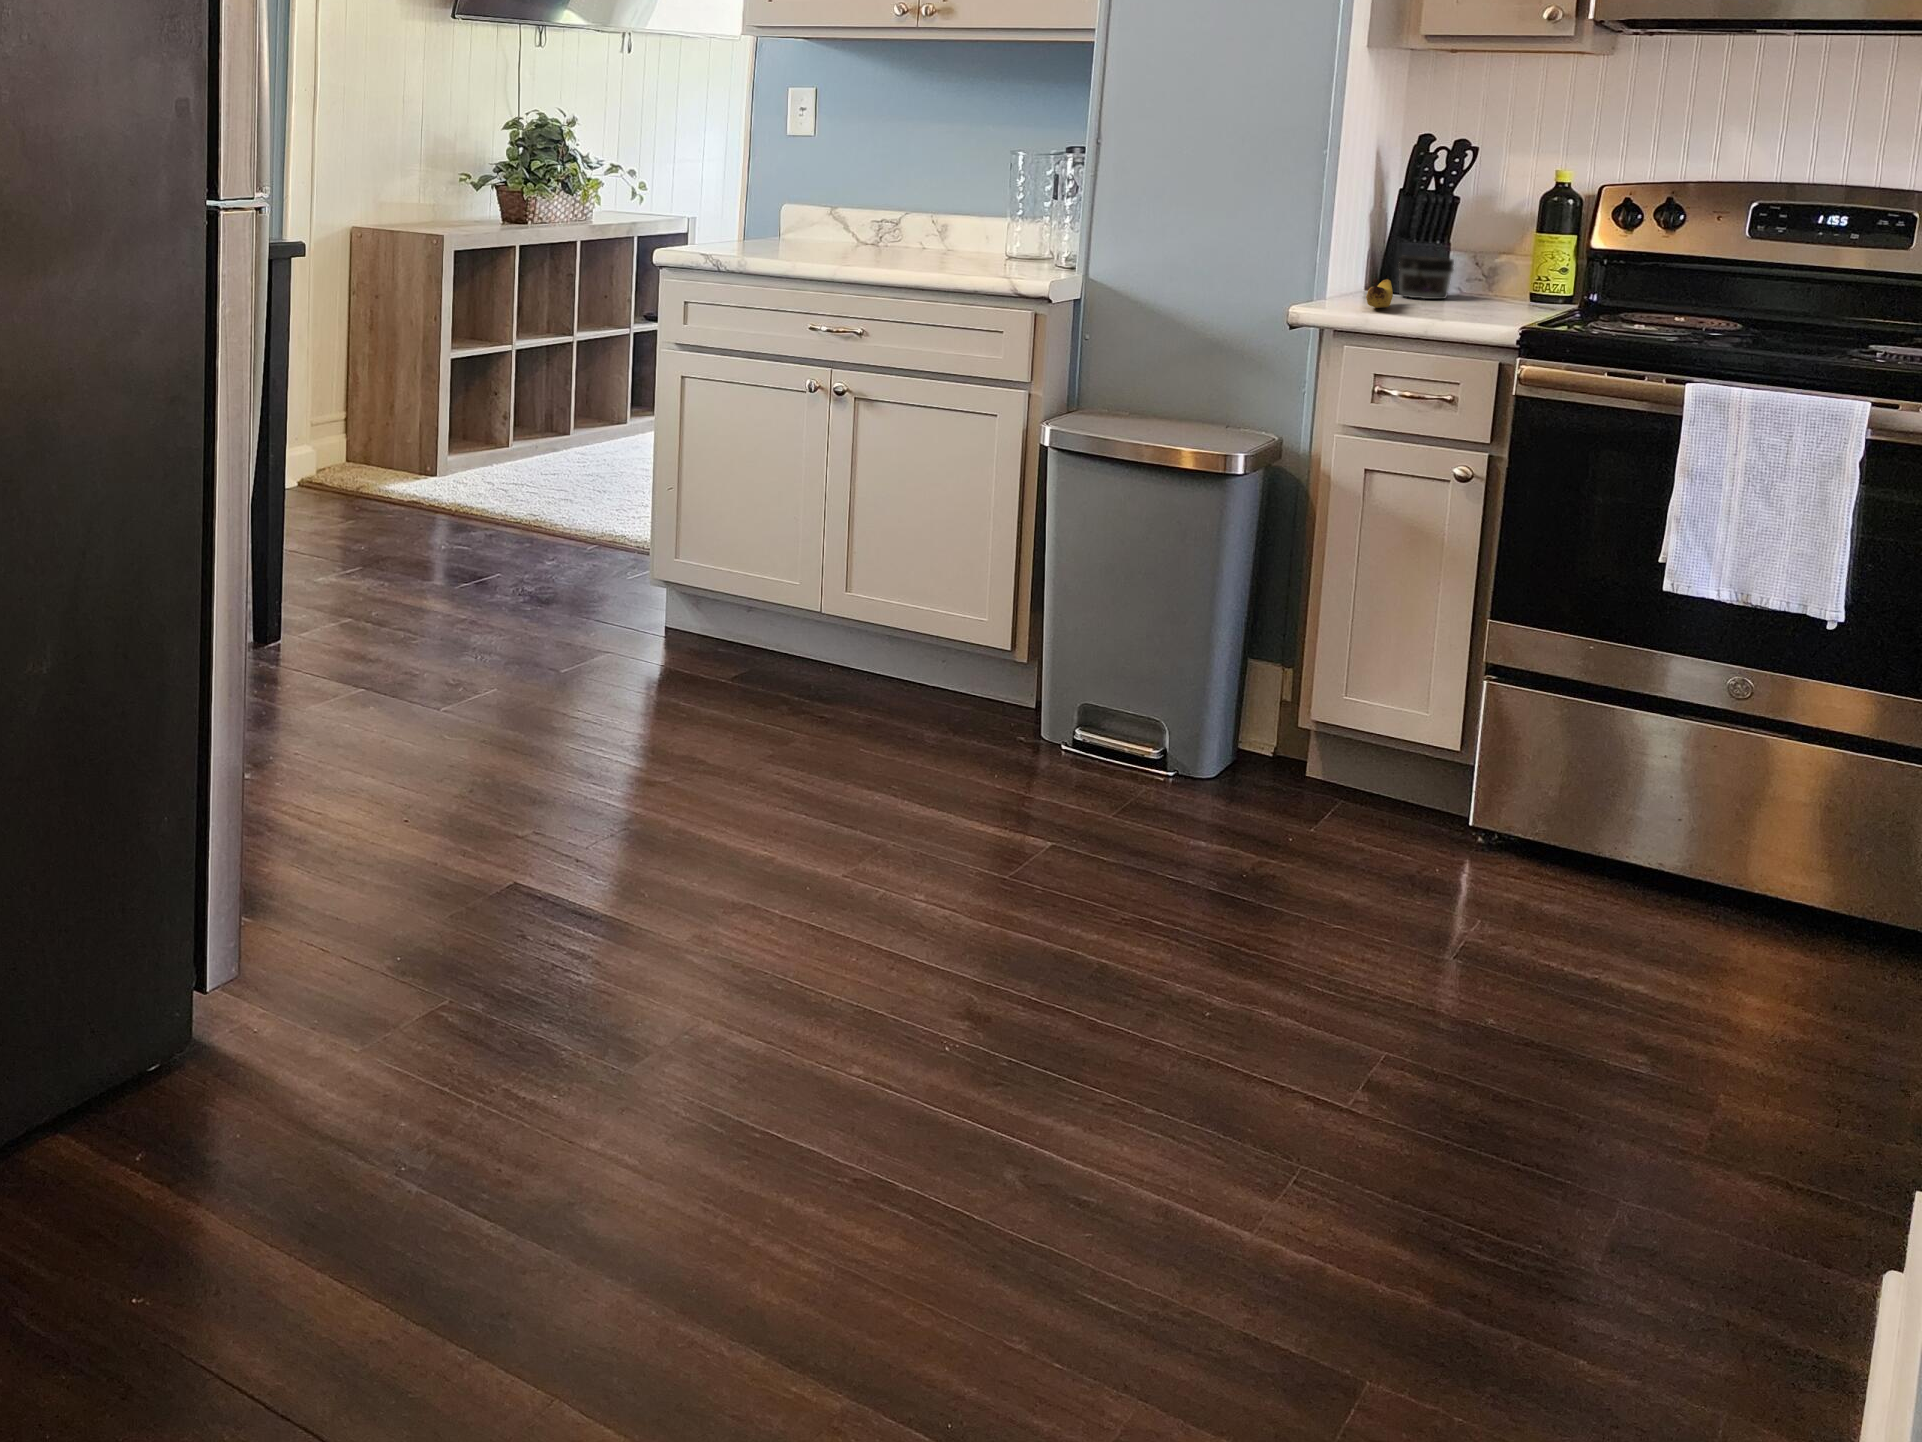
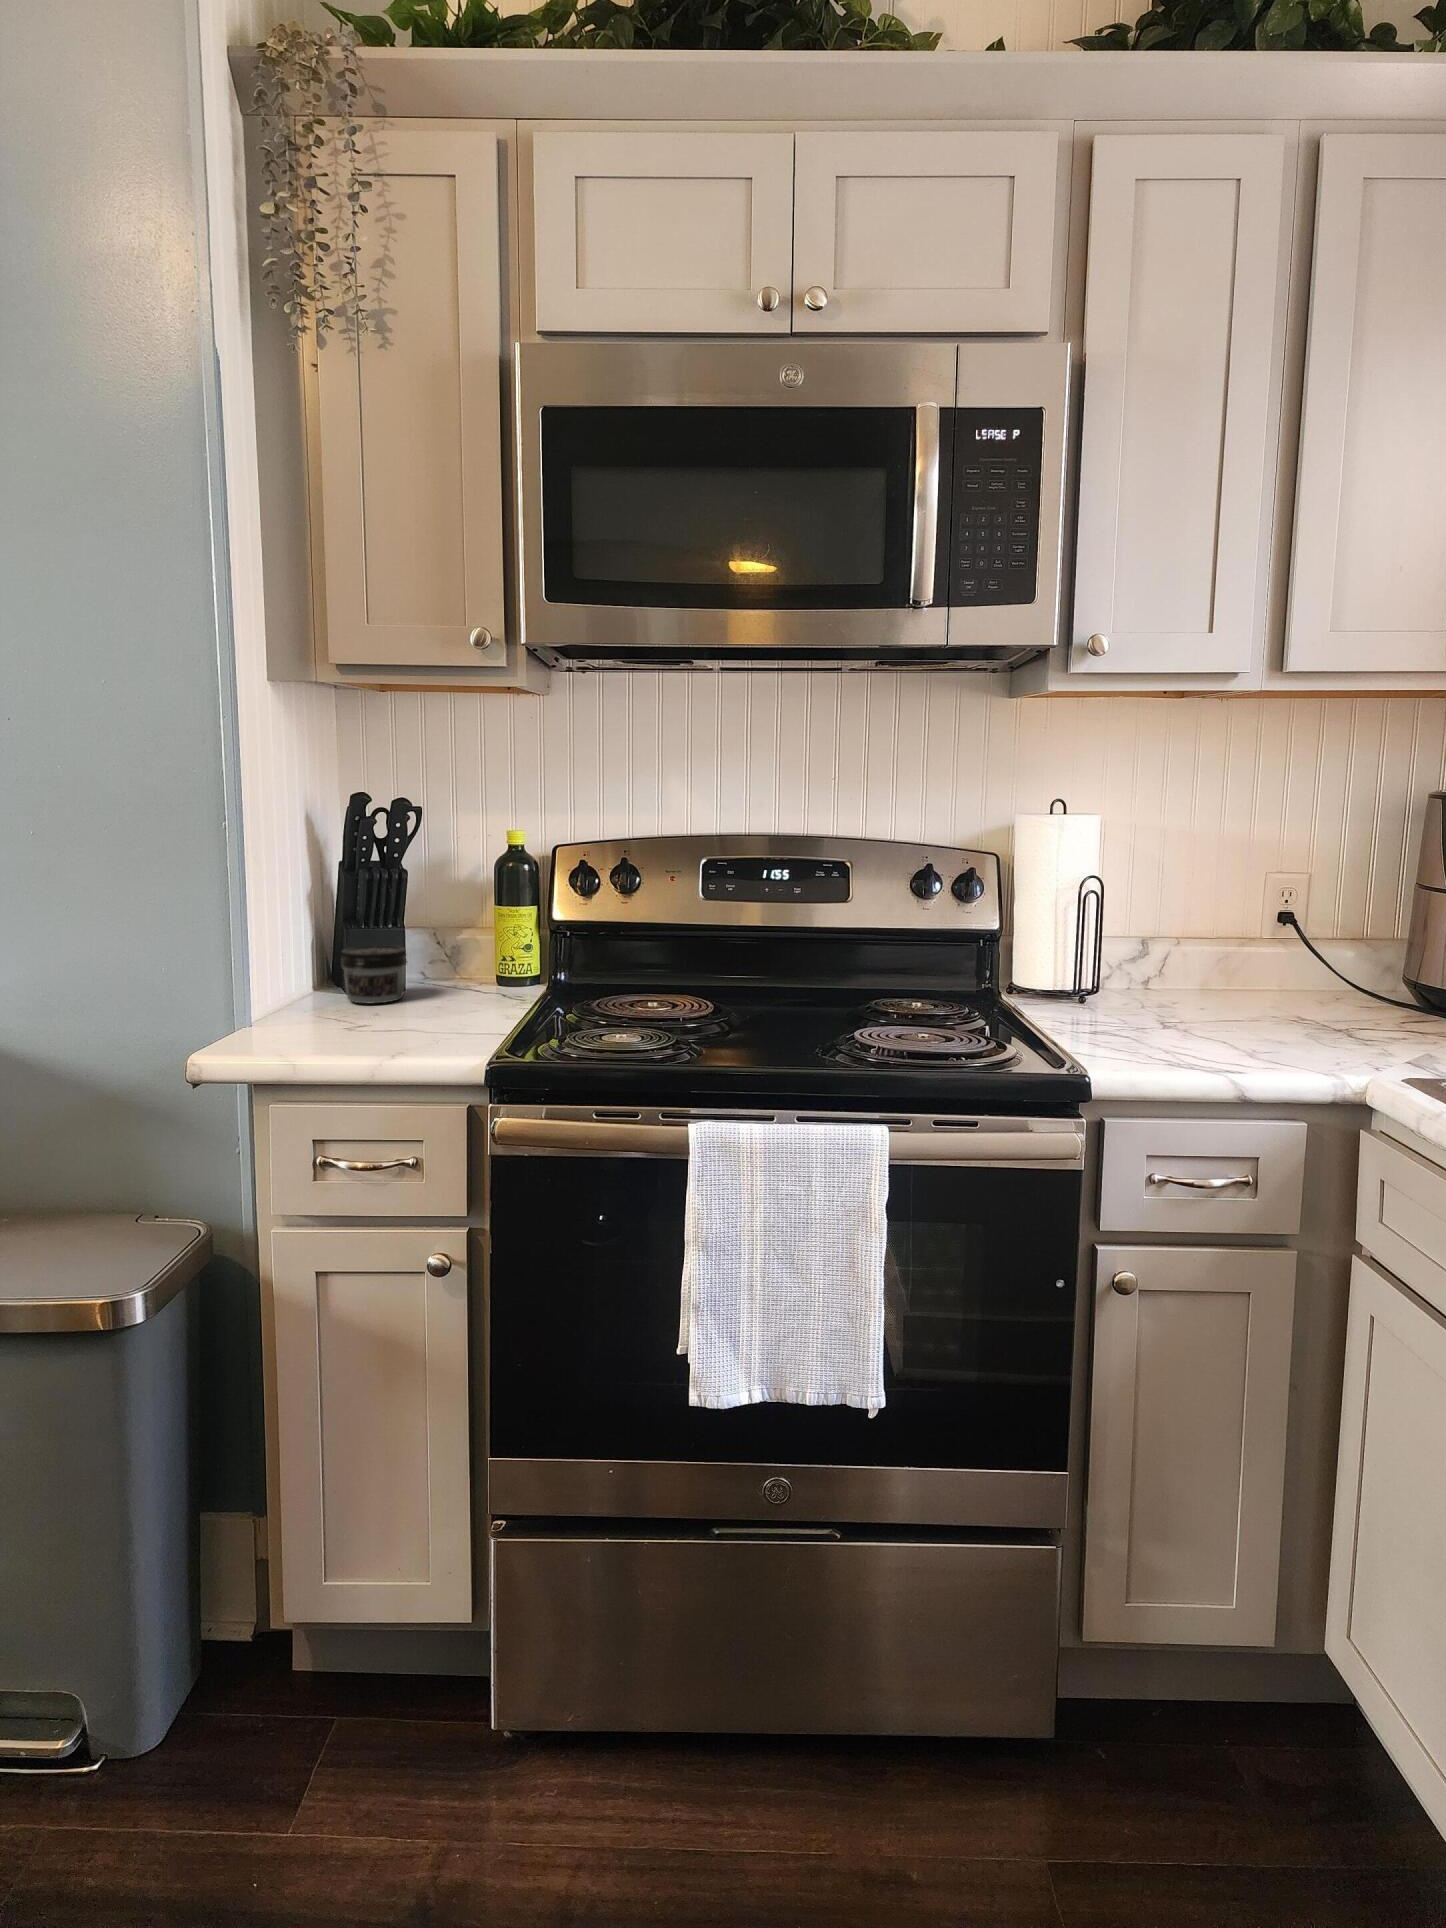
banana: present [1366,278,1393,308] -> none [291,989,330,1039]

